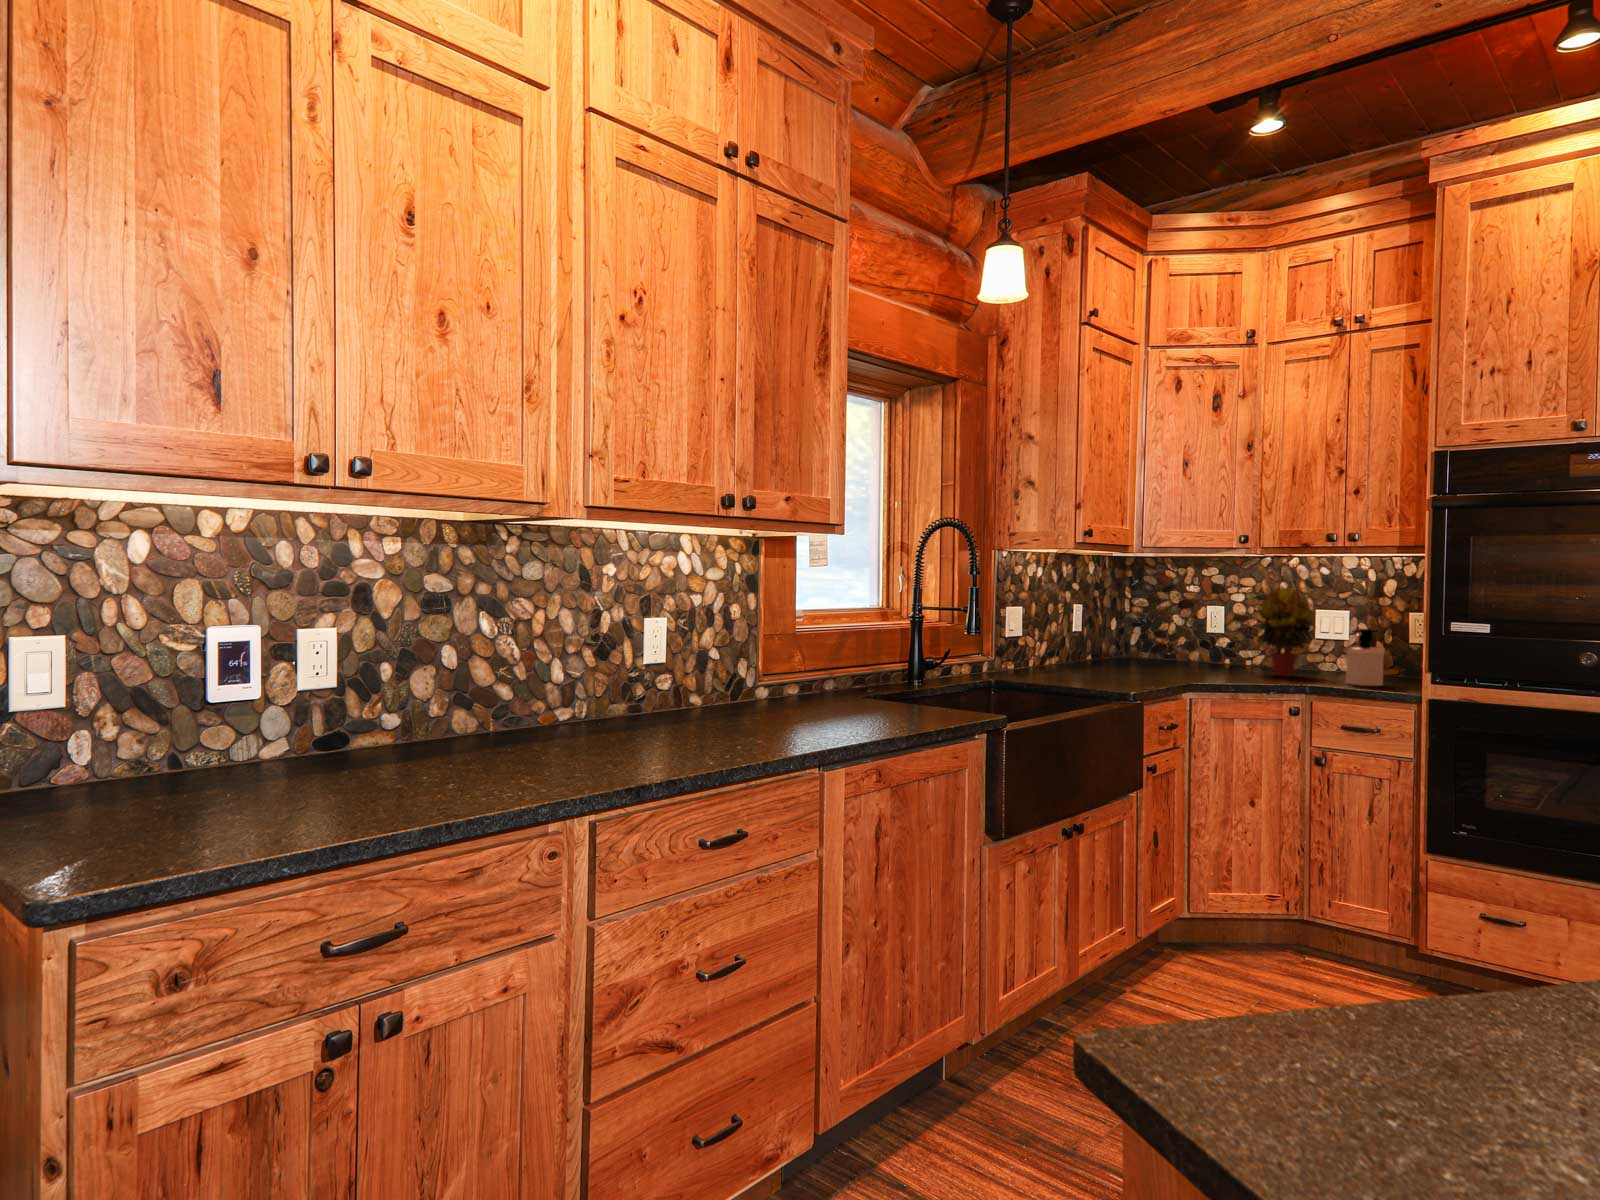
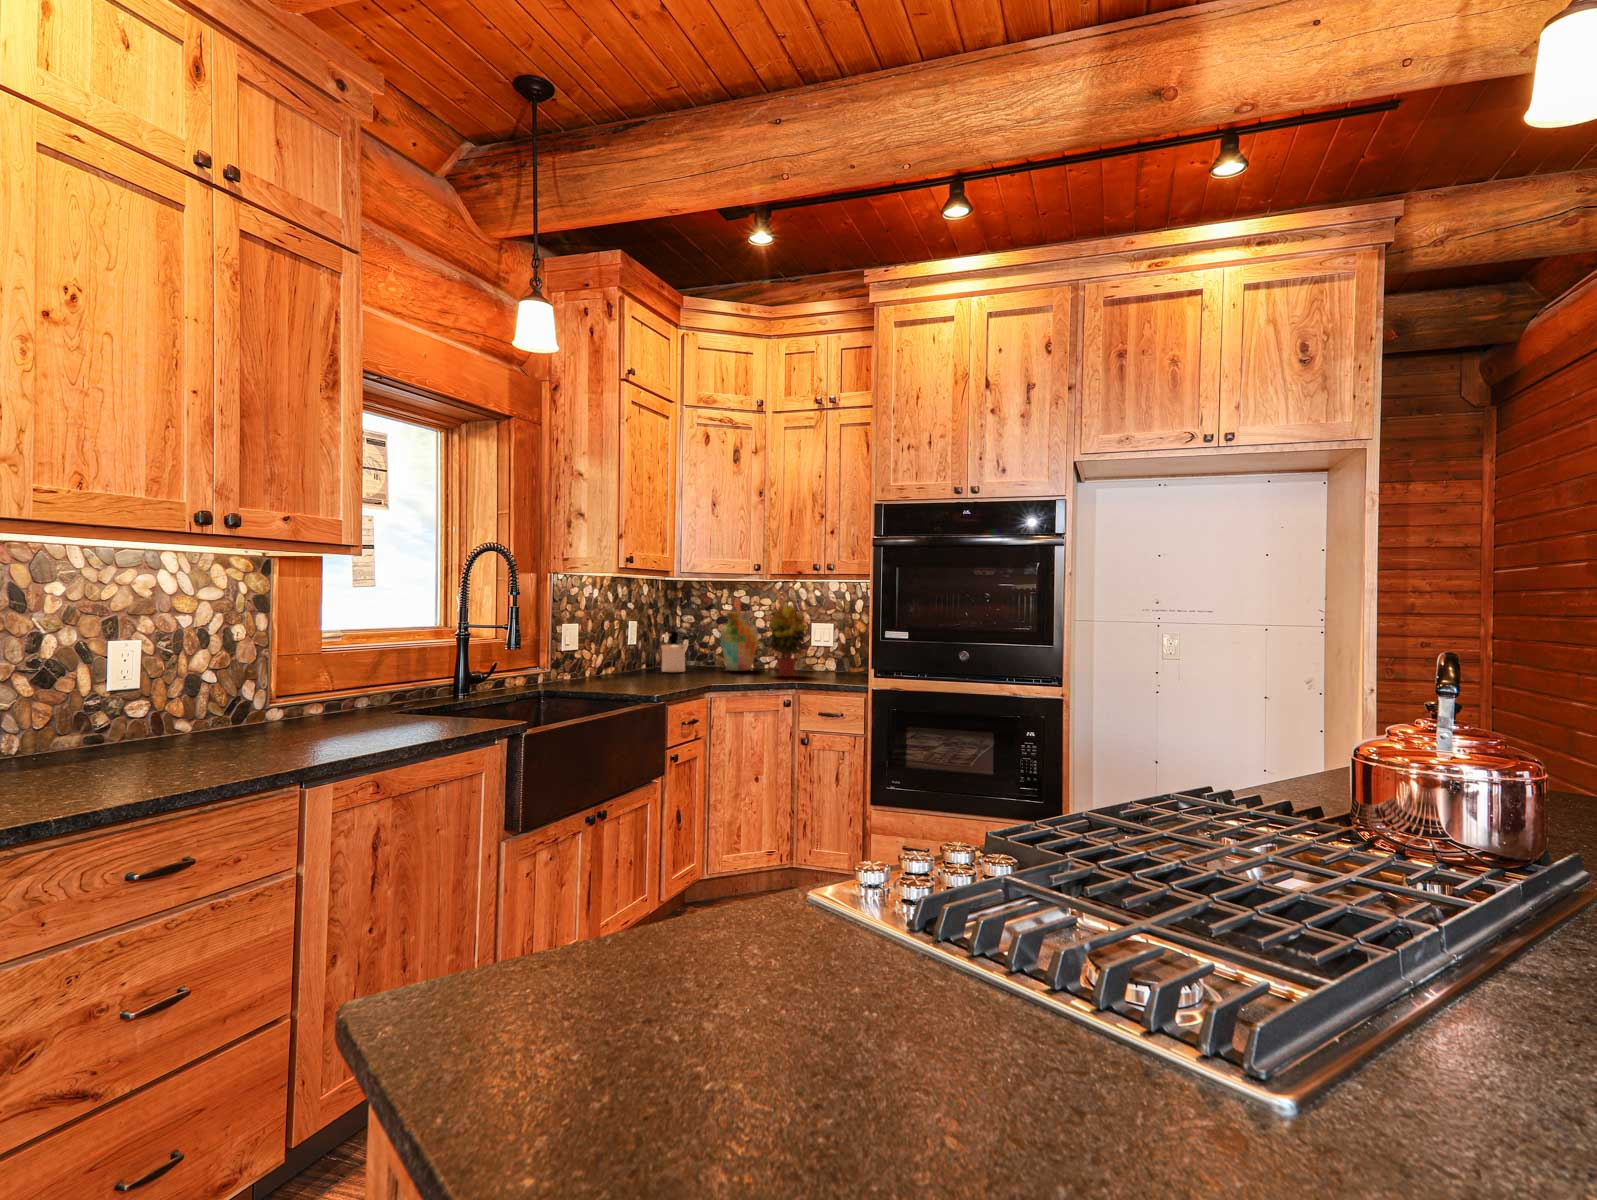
vase: none [1189,595,1240,667] -> present [721,612,758,671]
soap dispenser: present [1345,629,1385,686] -> present [660,632,686,672]

